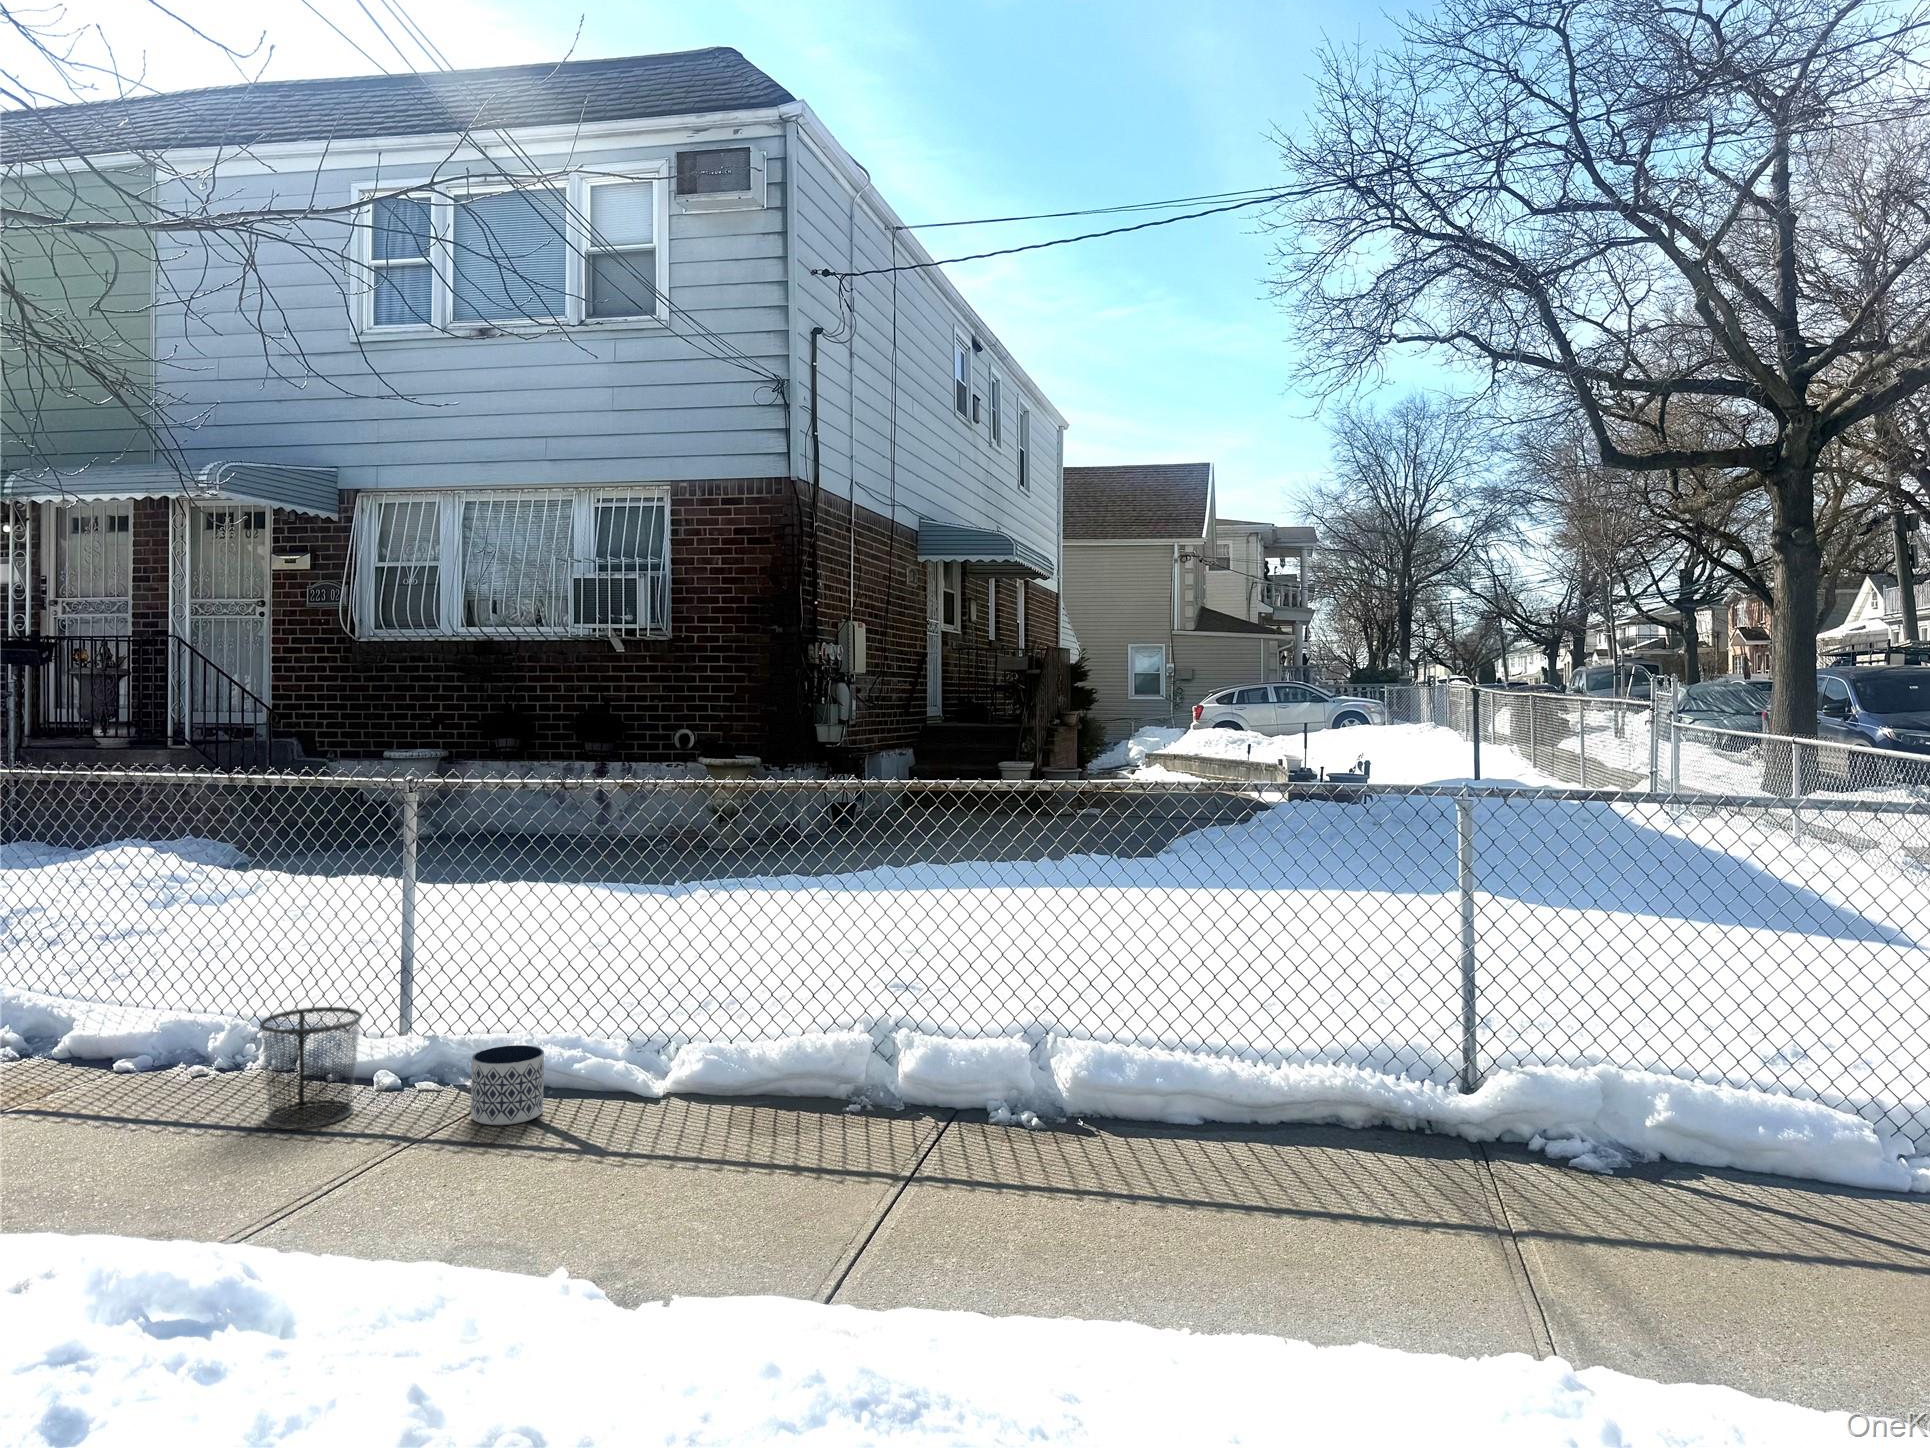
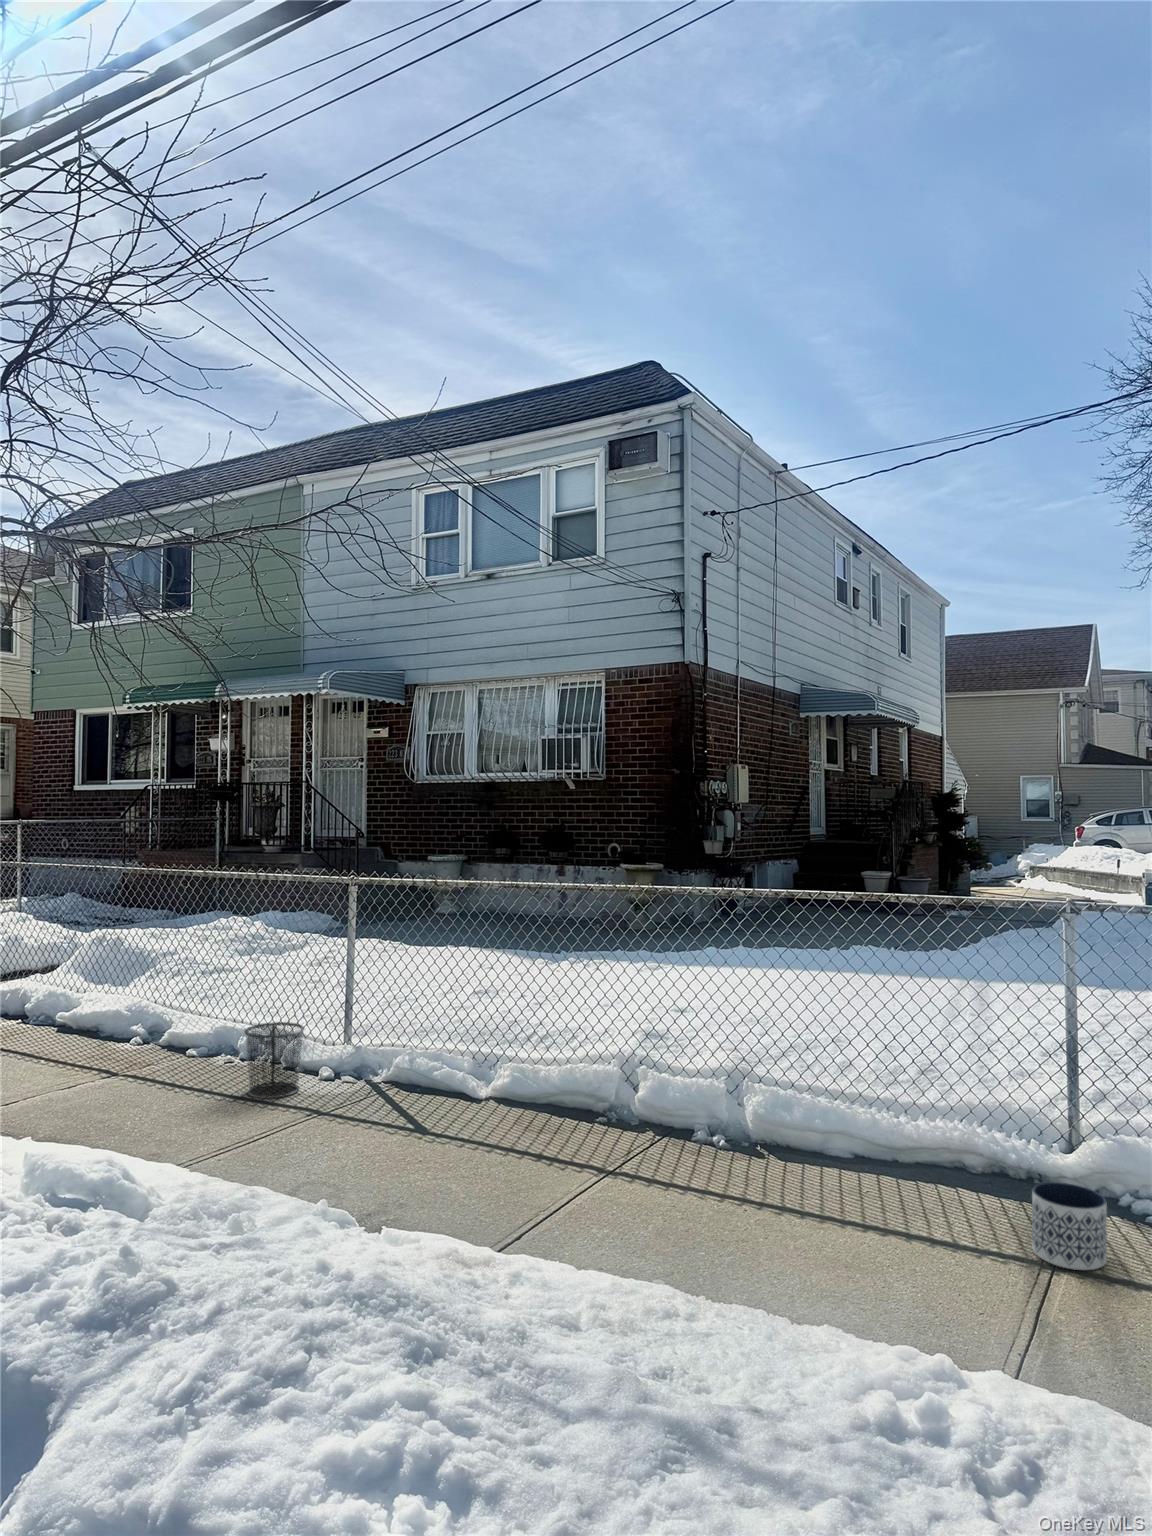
planter: present [471,1045,544,1125] -> present [1032,1182,1107,1270]

